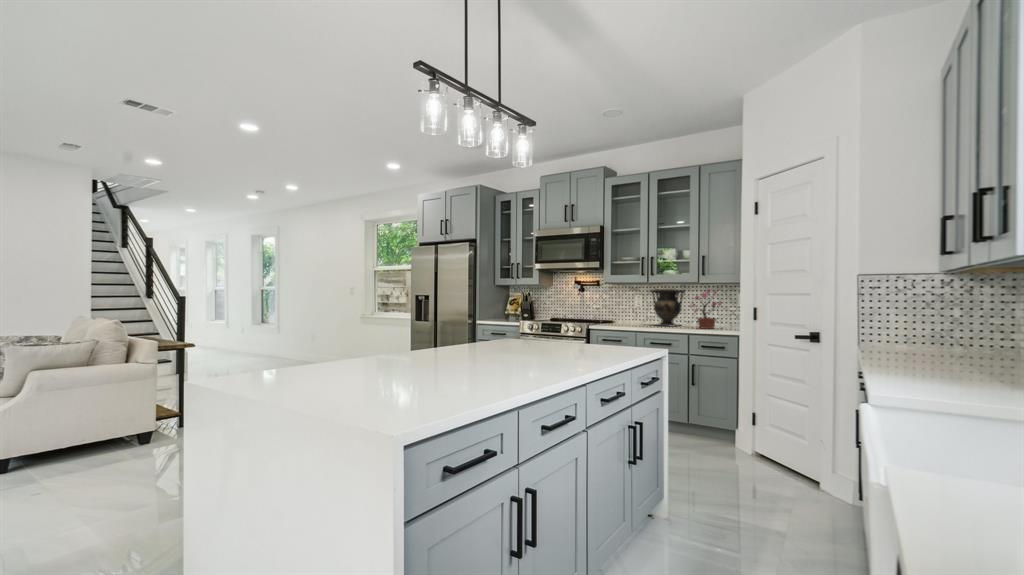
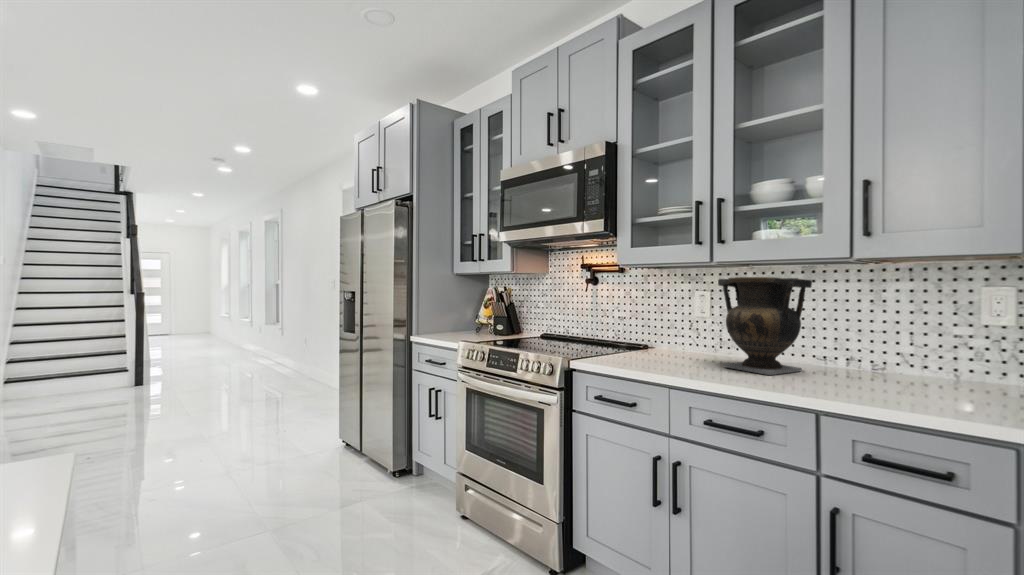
potted plant: present [690,290,721,329] -> none [821,276,937,396]

